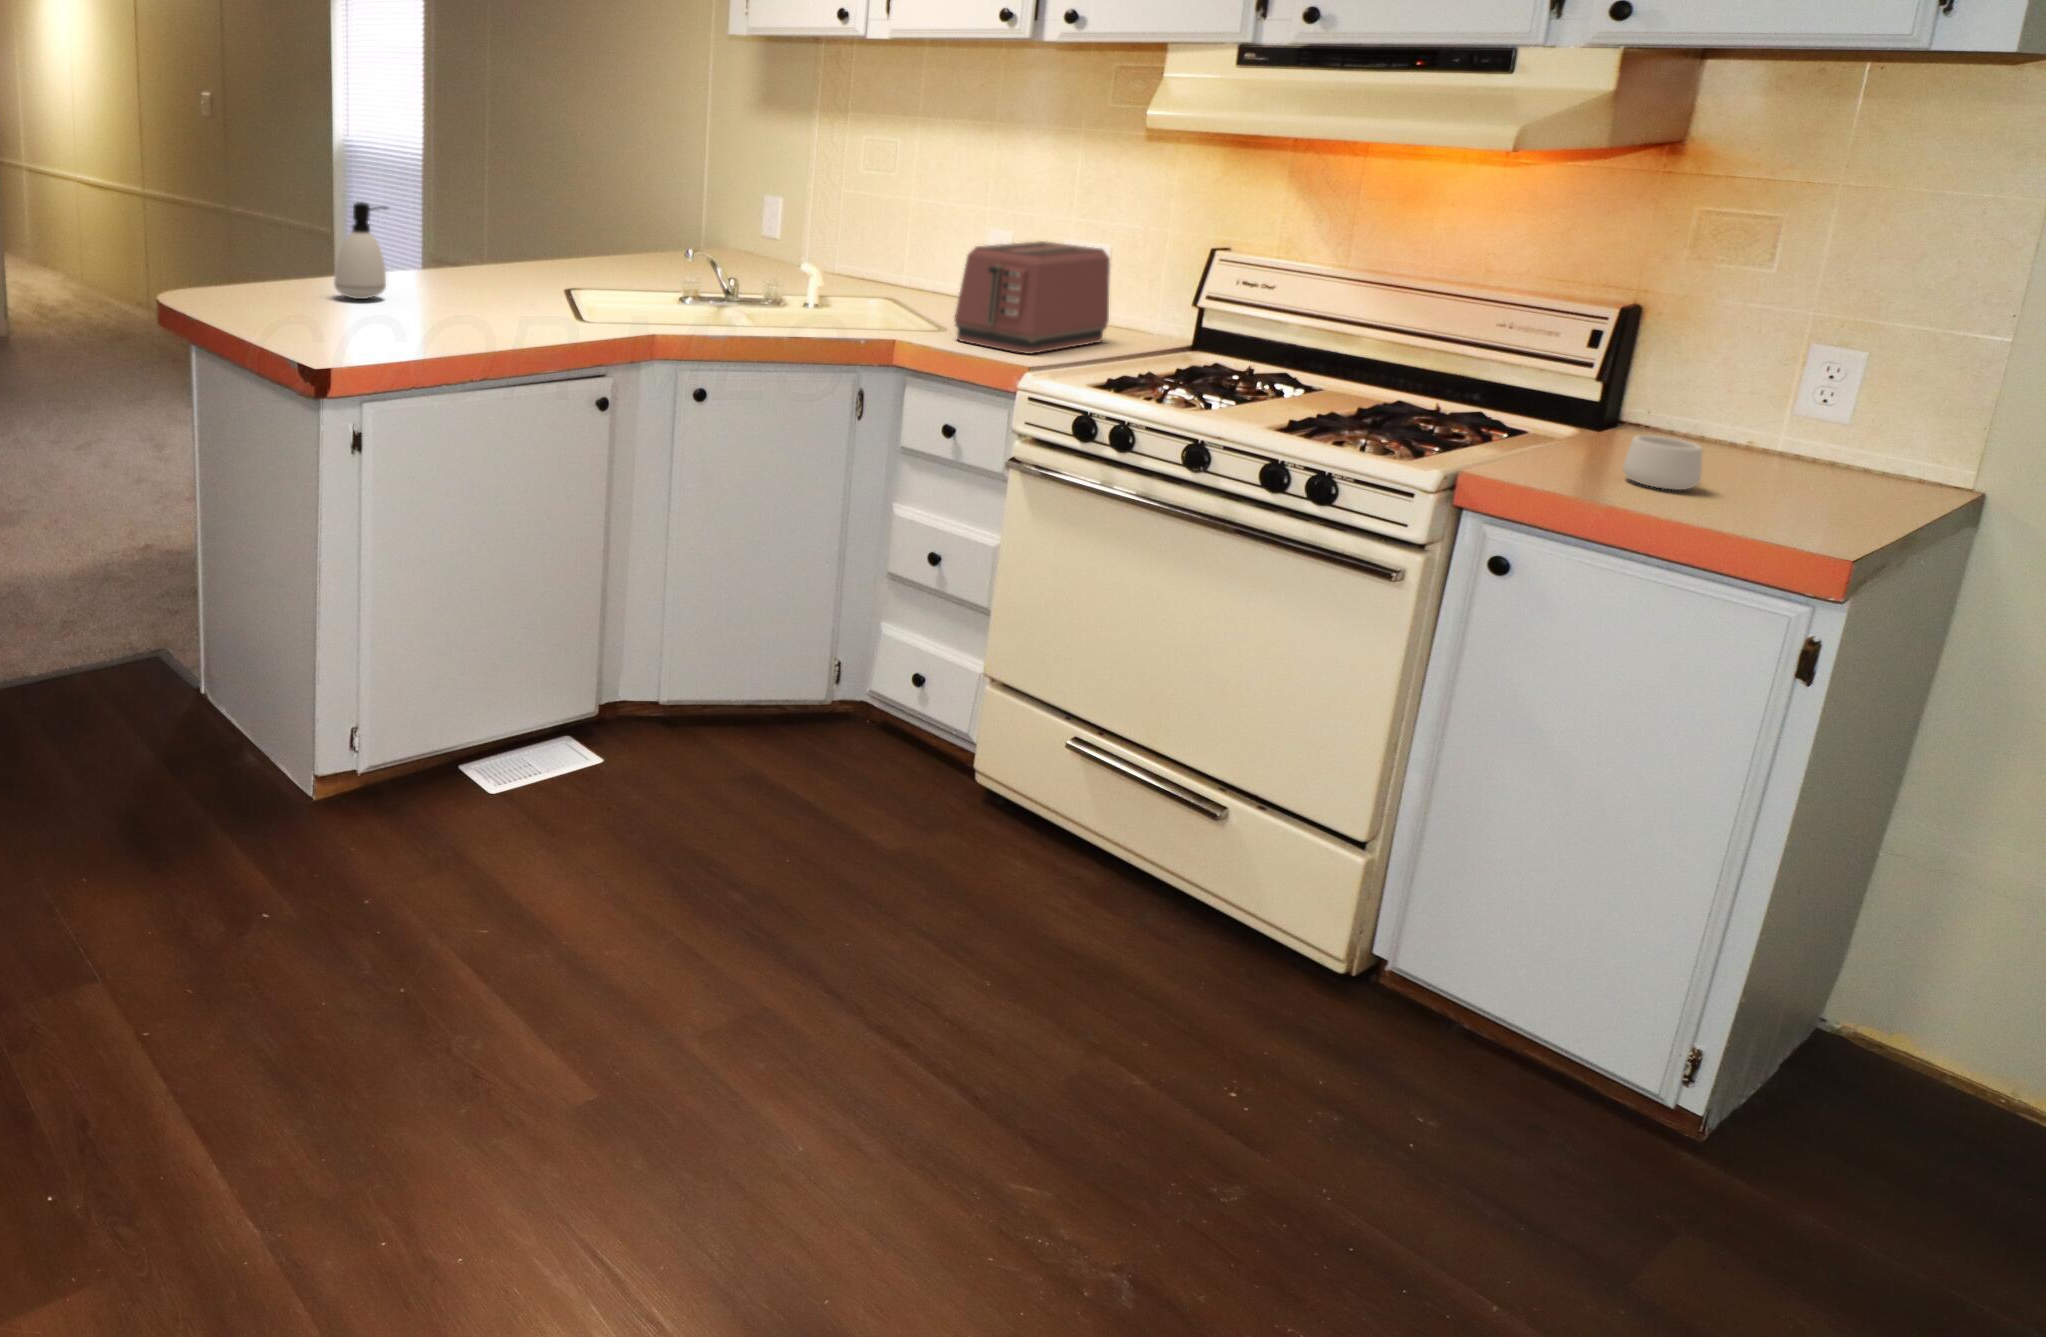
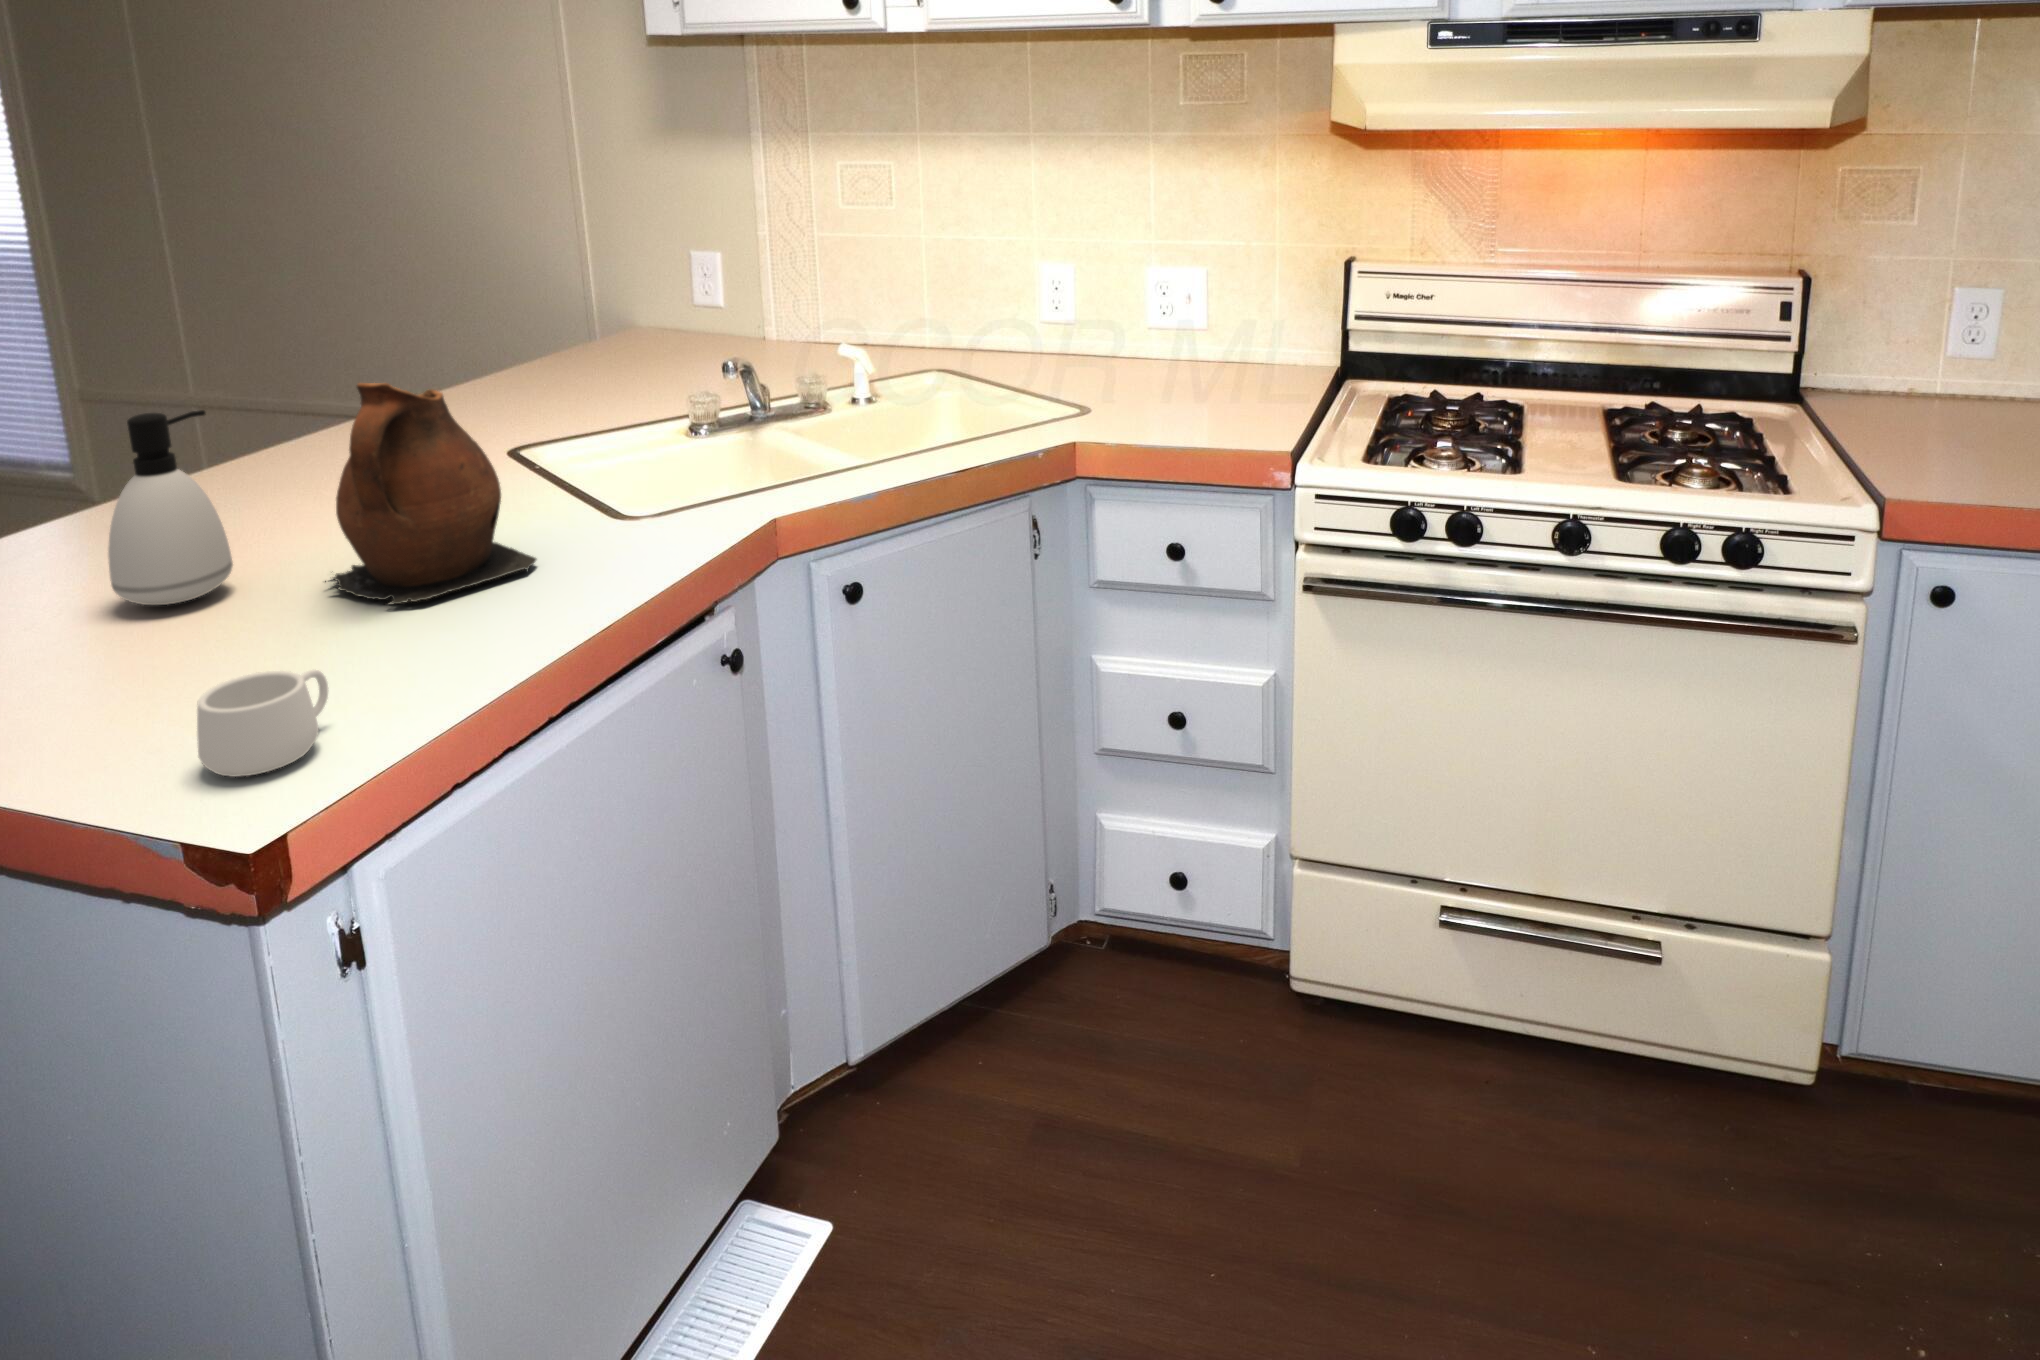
ceramic pitcher: none [415,199,512,319] -> present [325,383,536,605]
toaster: present [954,241,1110,354] -> none [1137,278,1267,432]
mug: present [1623,435,1702,490] -> present [197,669,328,777]

